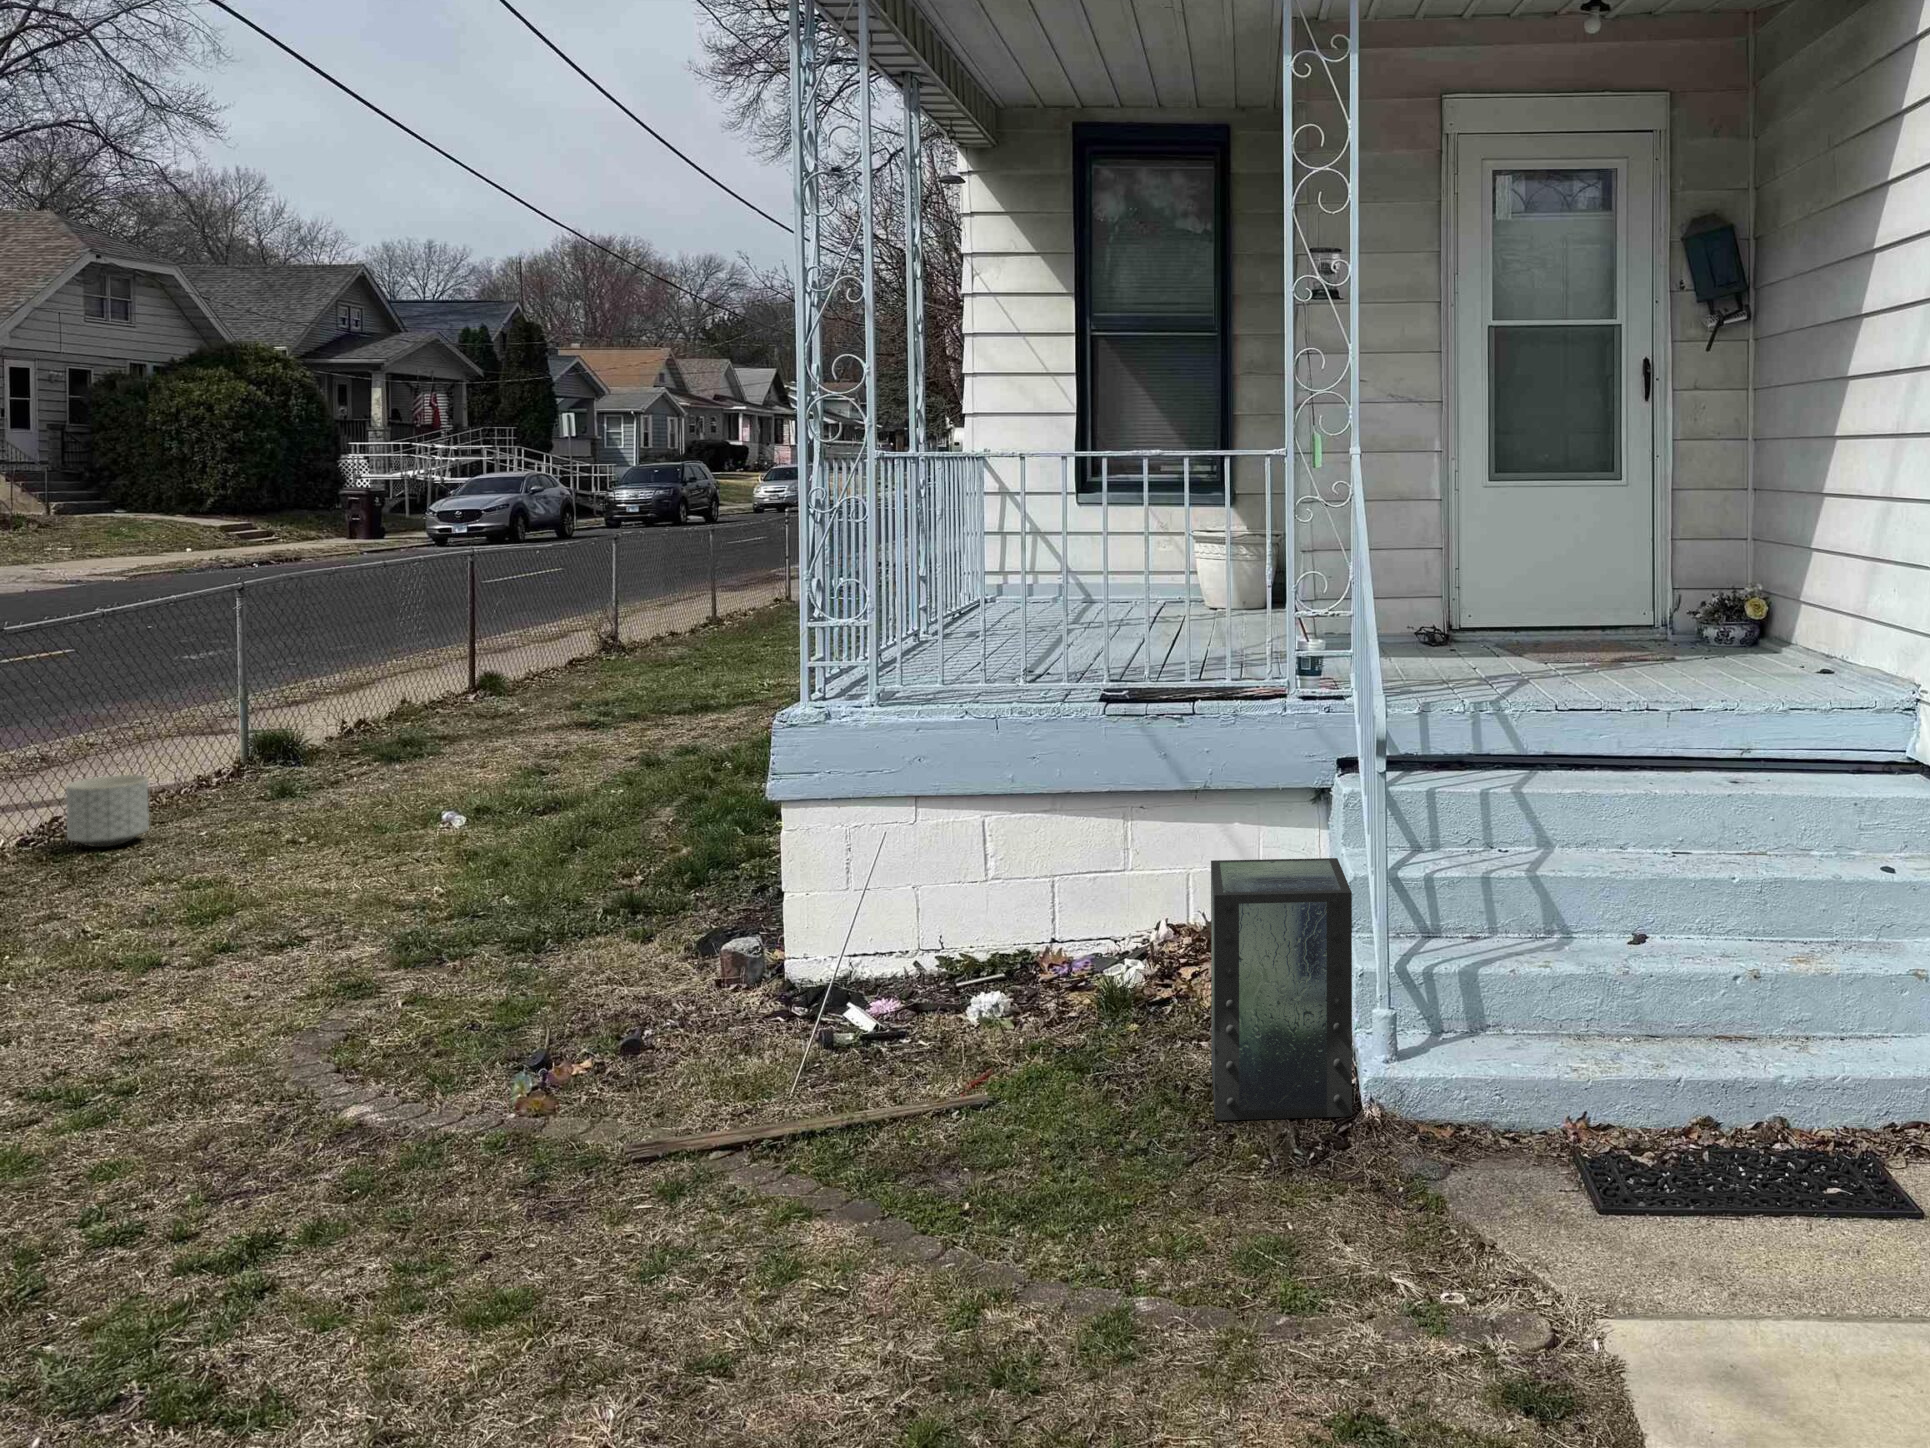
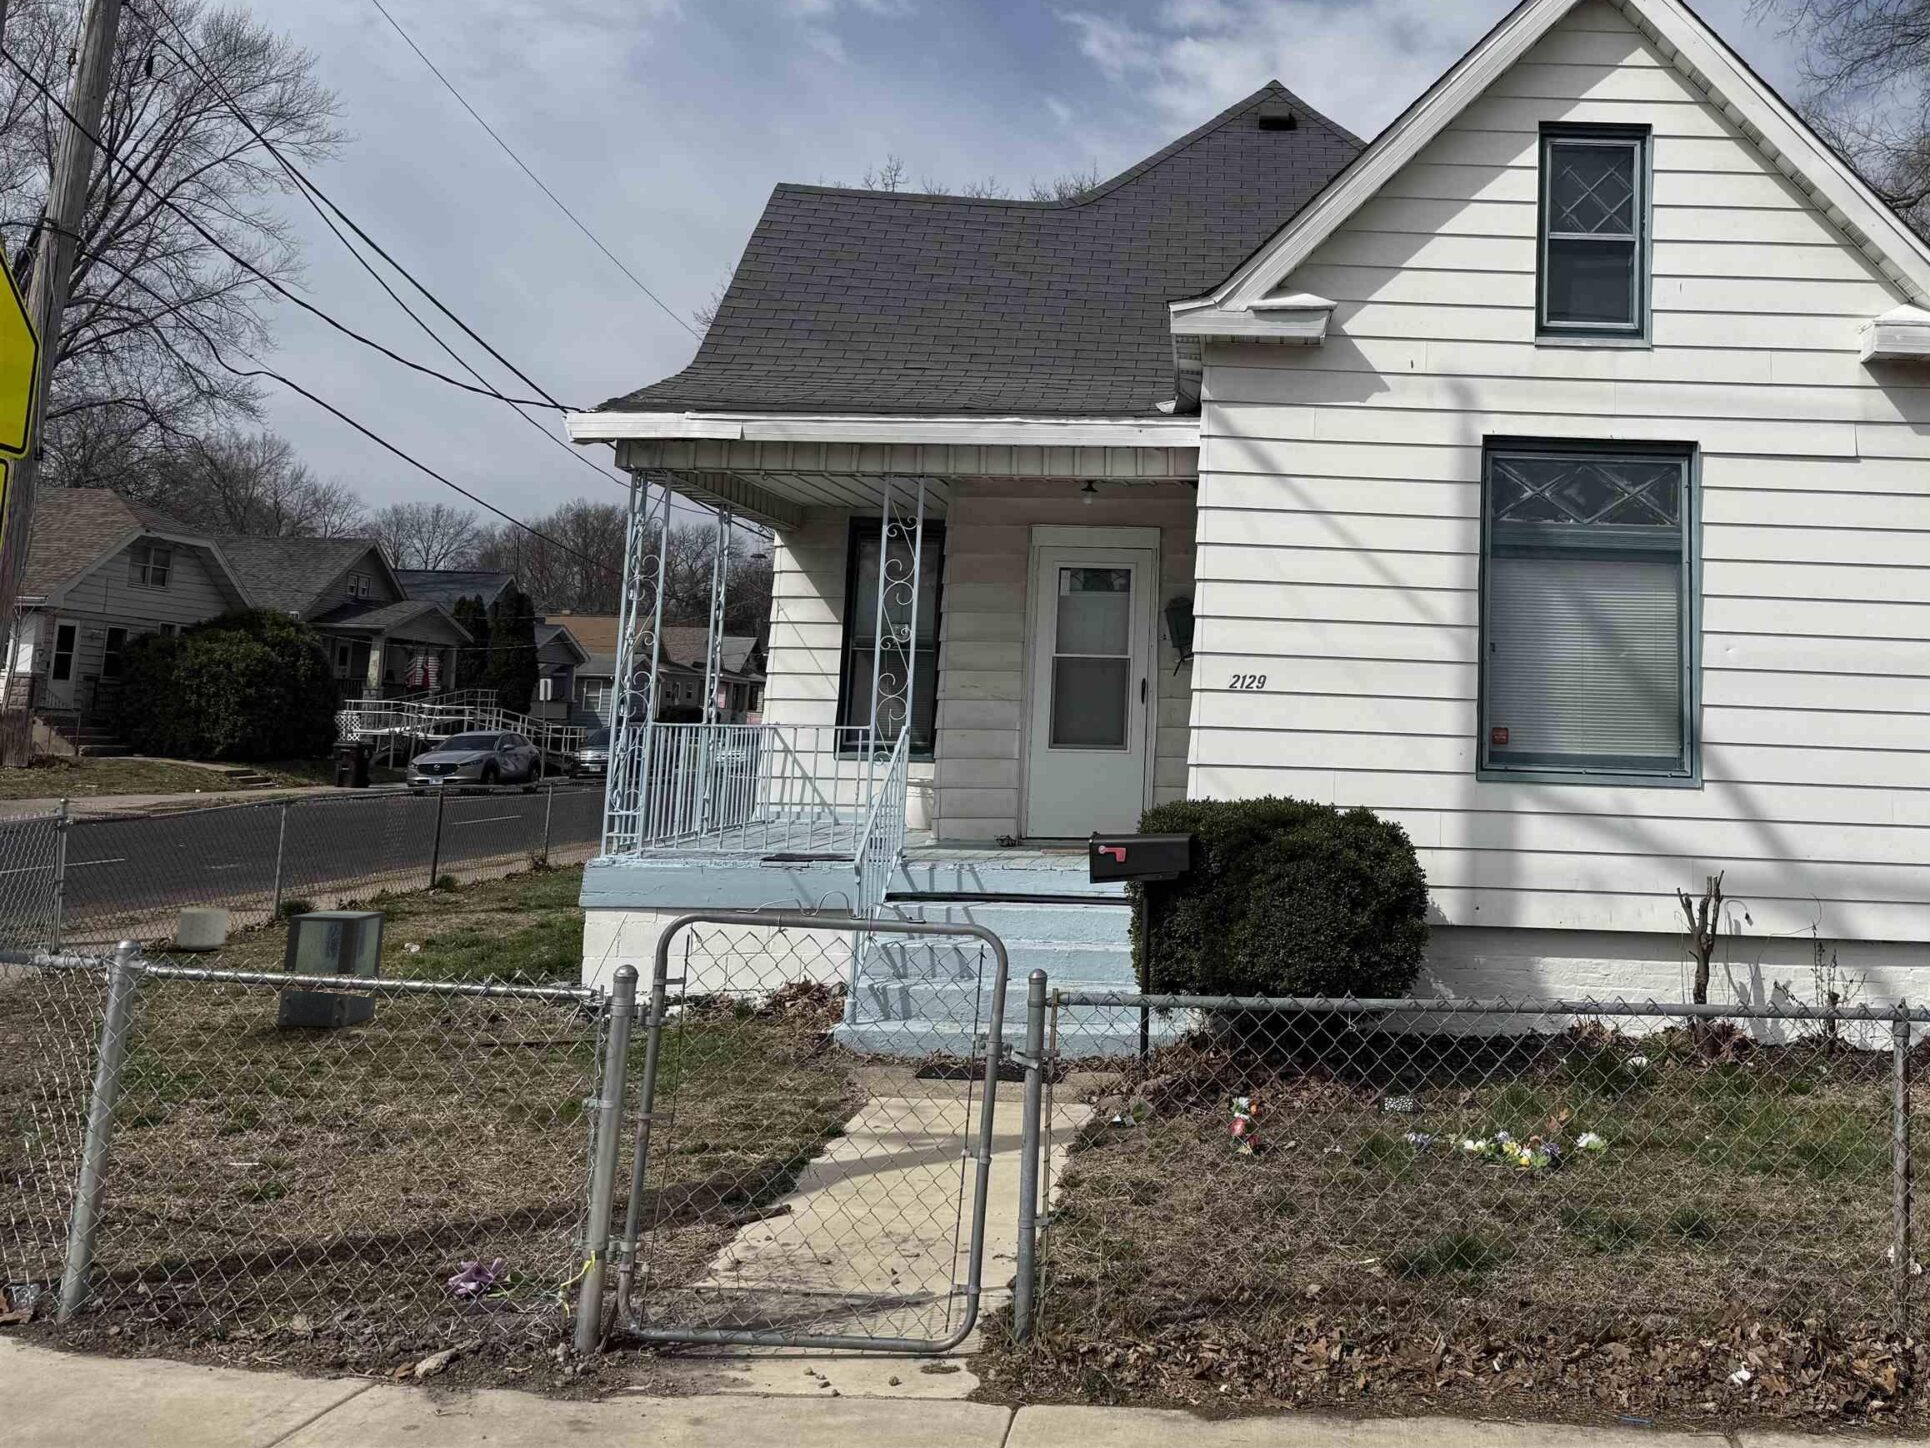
storage box: present [1211,858,1352,1121] -> present [277,910,385,1027]

